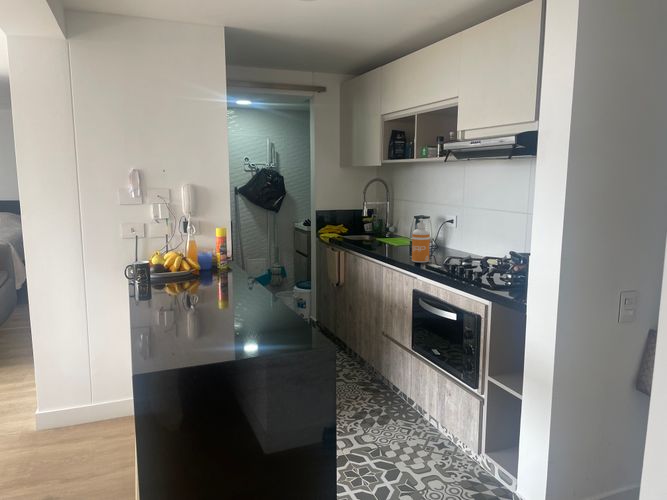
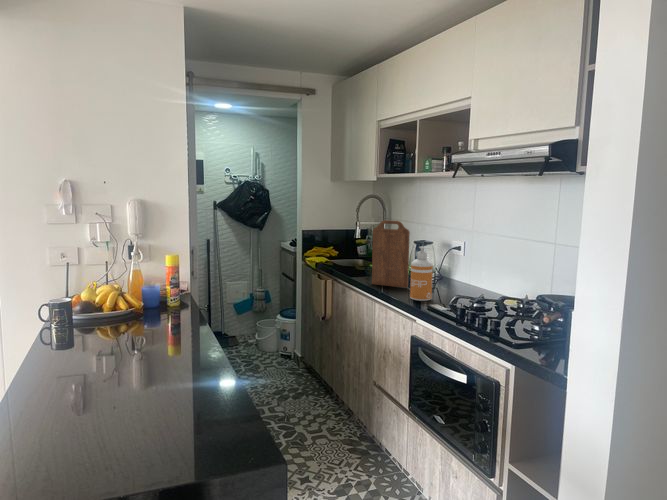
cutting board: none [380,199,411,254] -> present [372,220,410,288]

